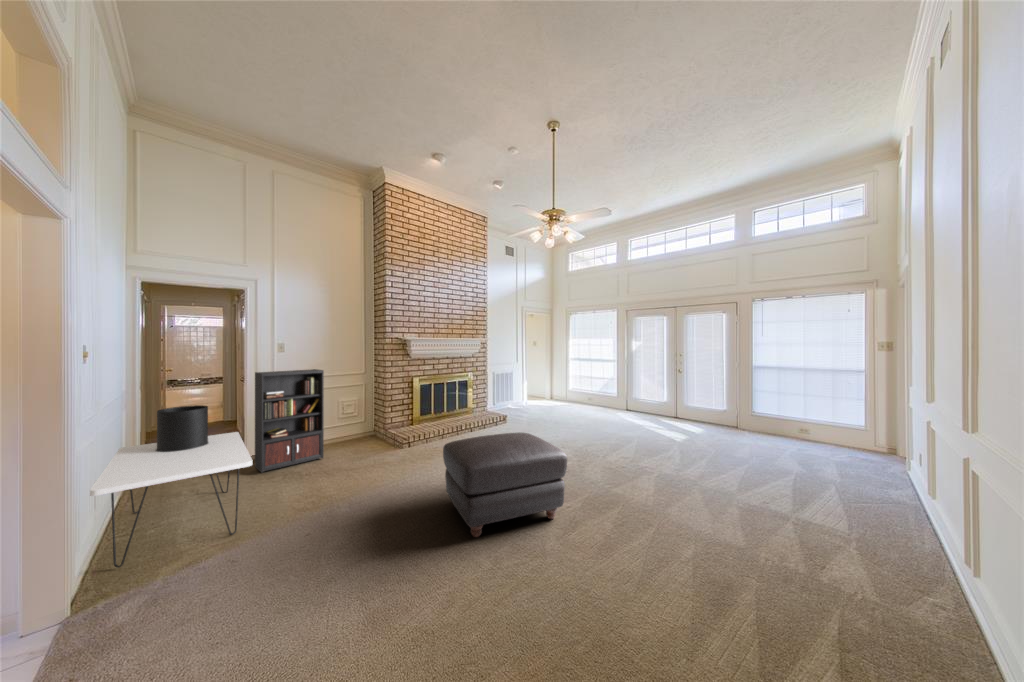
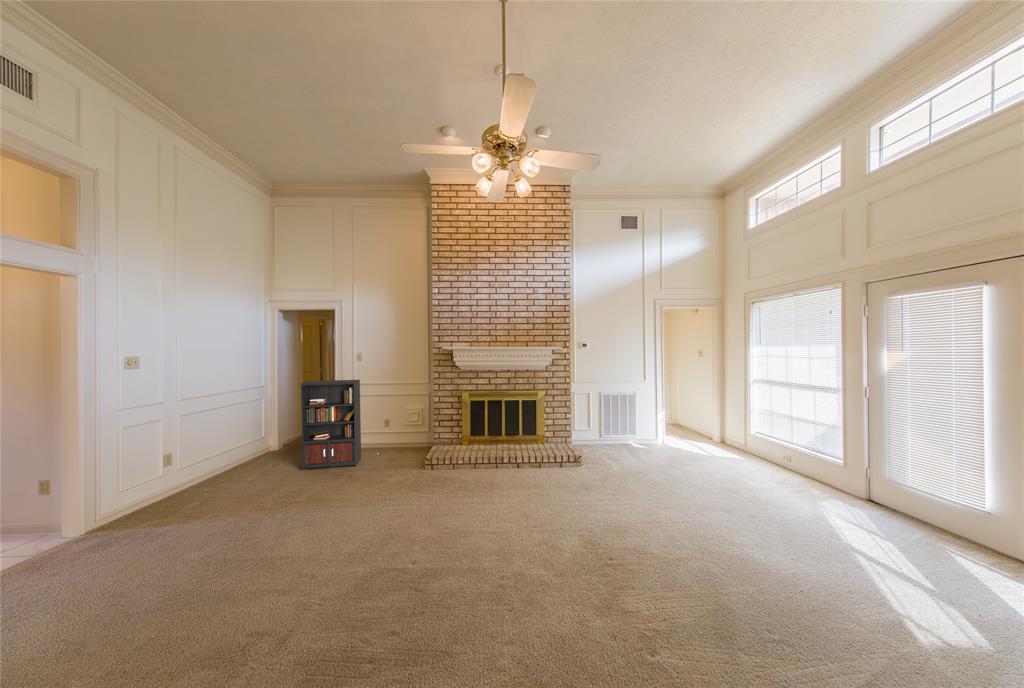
side table: present [90,405,252,568] -> none [97,408,275,528]
ottoman: present [443,433,567,537] -> none [224,488,425,652]

